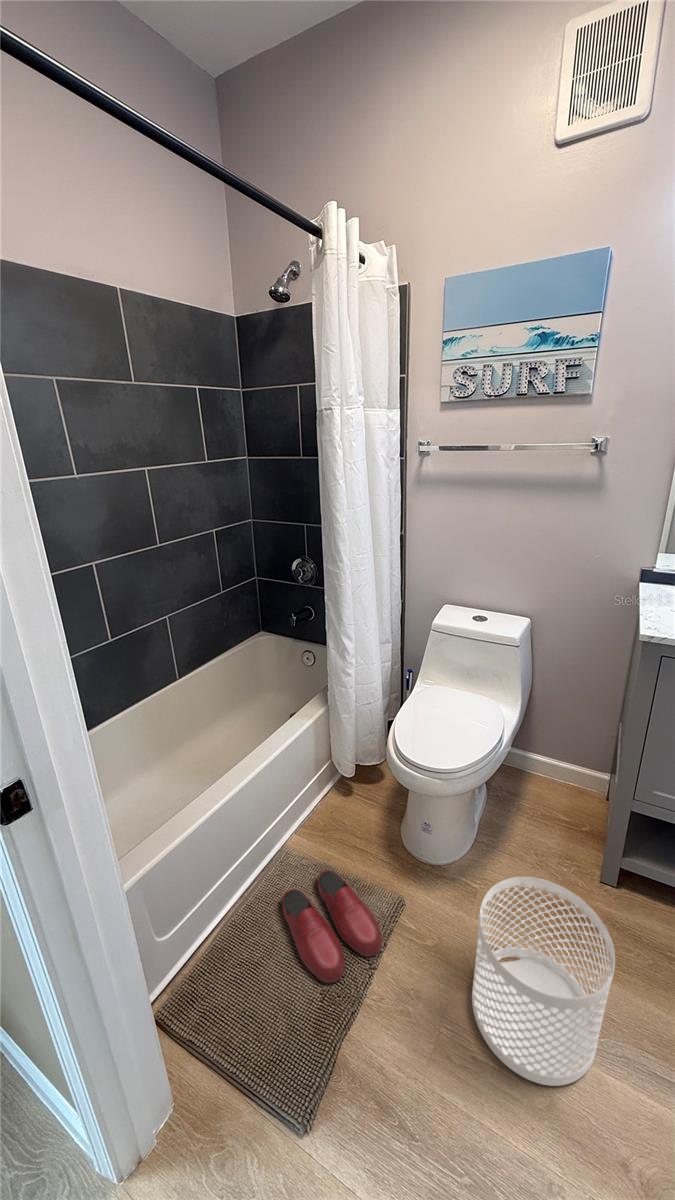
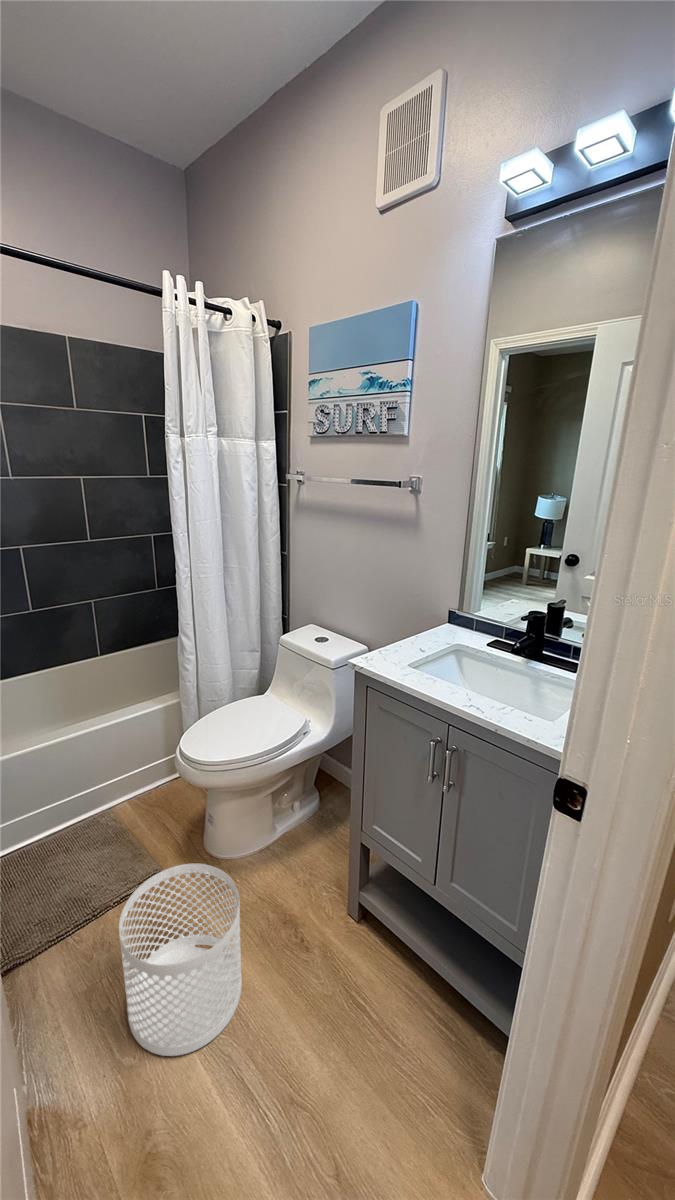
slippers: present [282,870,382,983] -> none [50,833,131,915]

